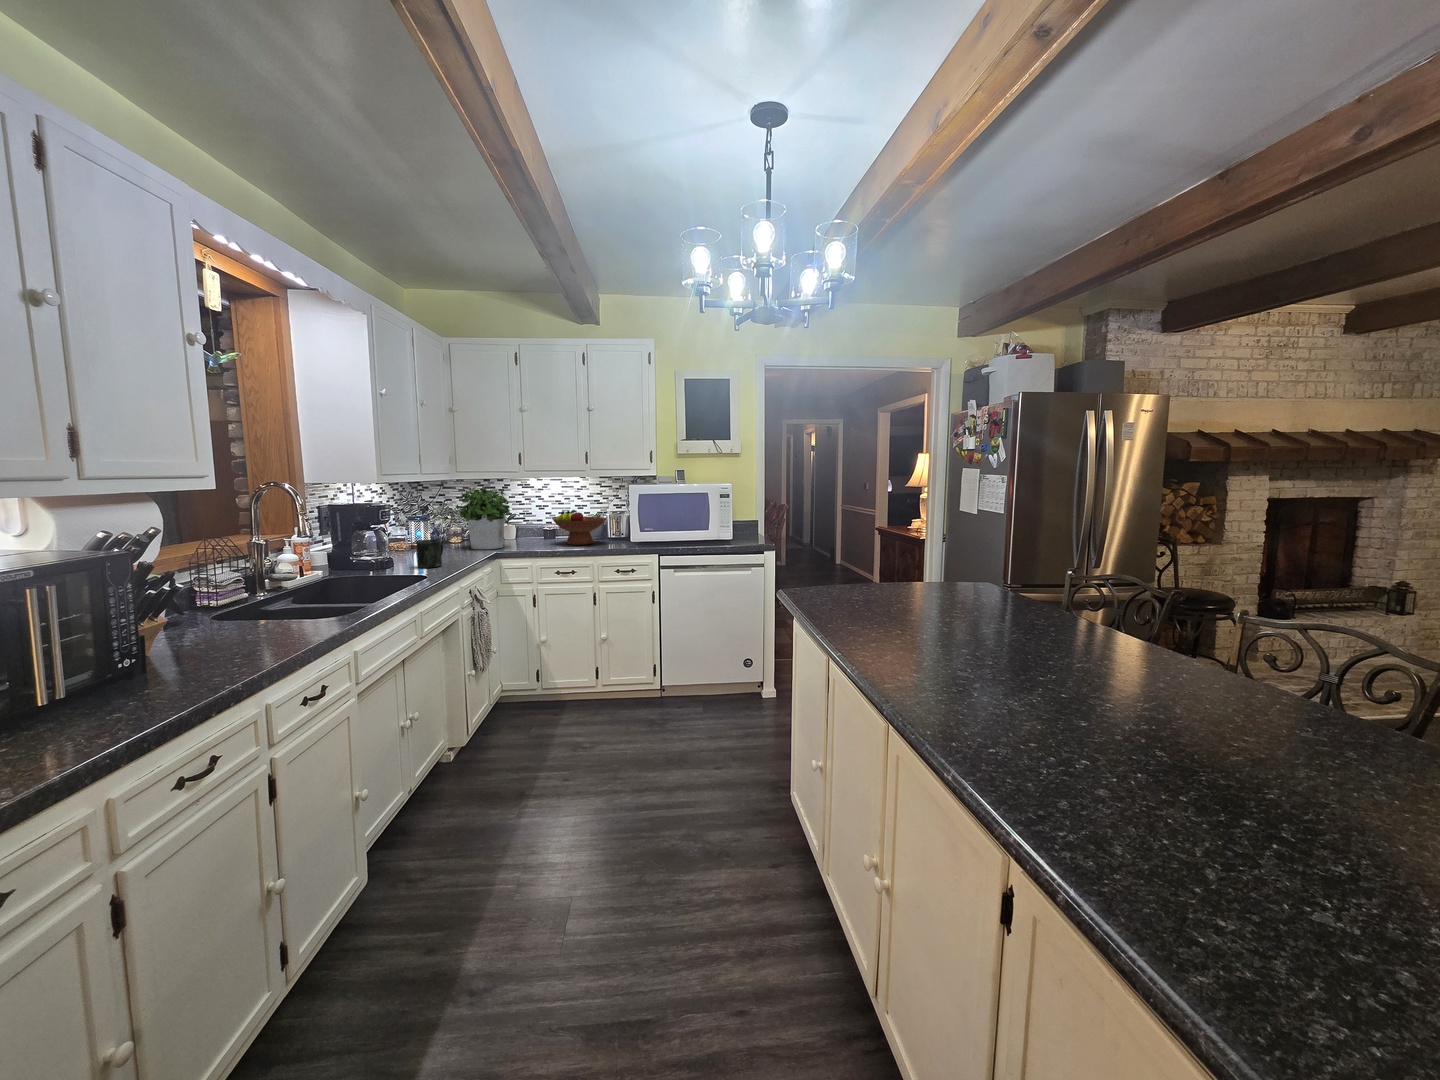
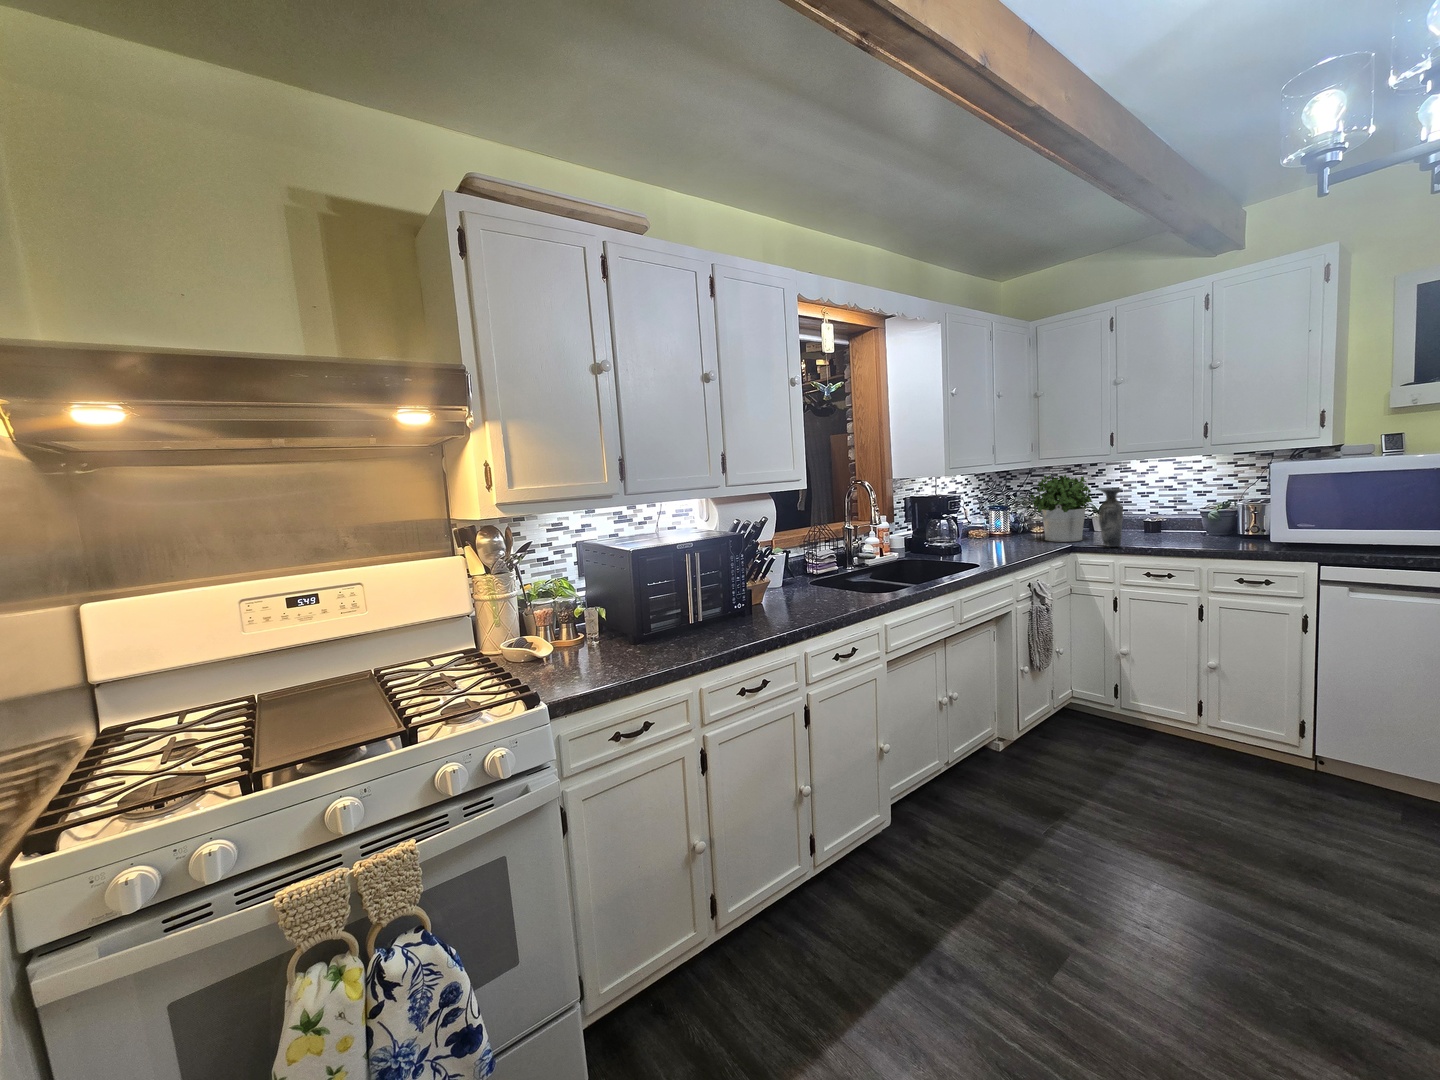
vase: none [520,501,539,551] -> present [1099,488,1123,547]
fruit bowl: present [552,510,606,545] -> none [1149,498,1234,542]
mug: present [416,539,443,568] -> none [974,530,1003,557]

